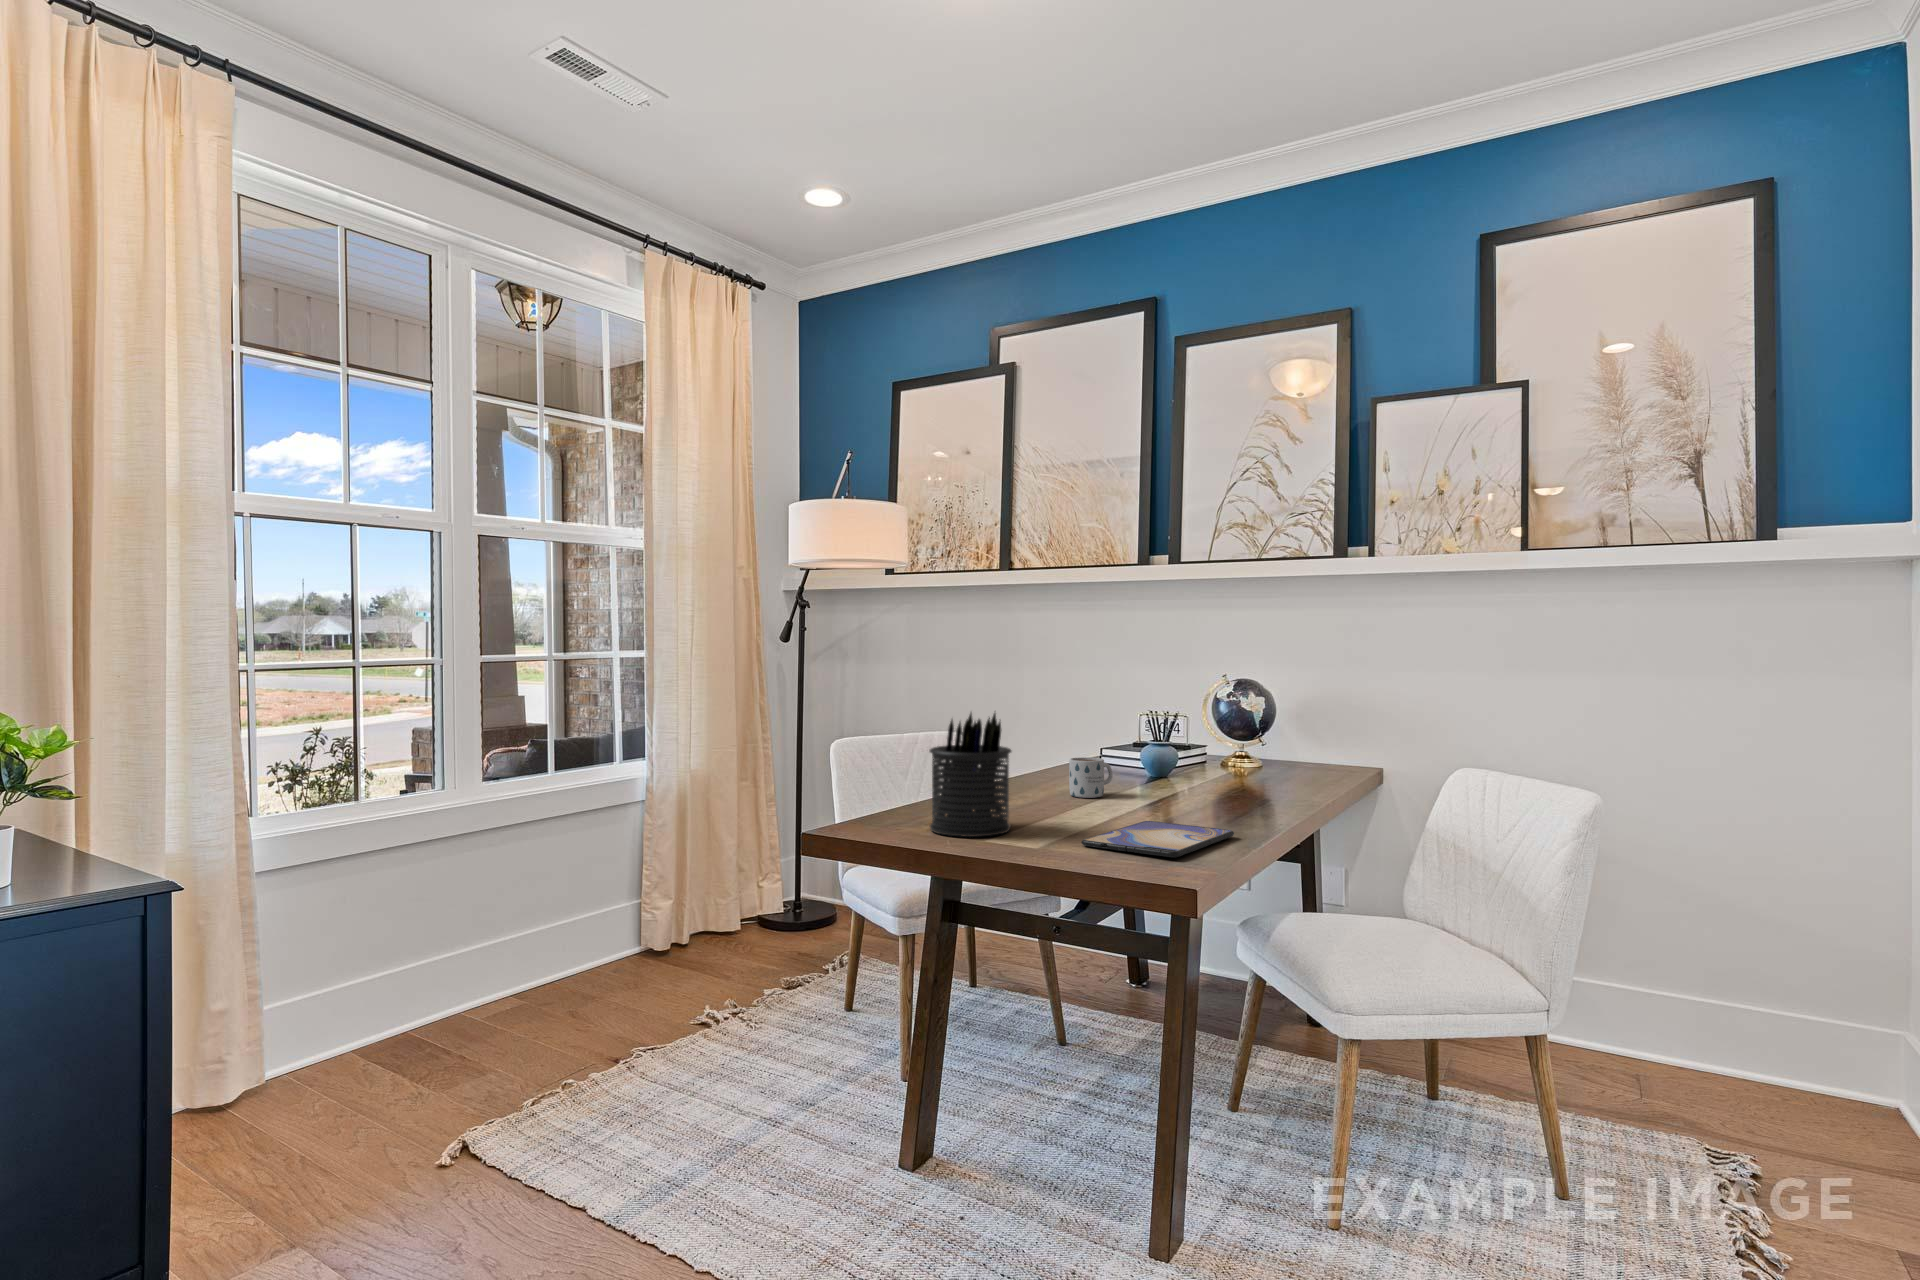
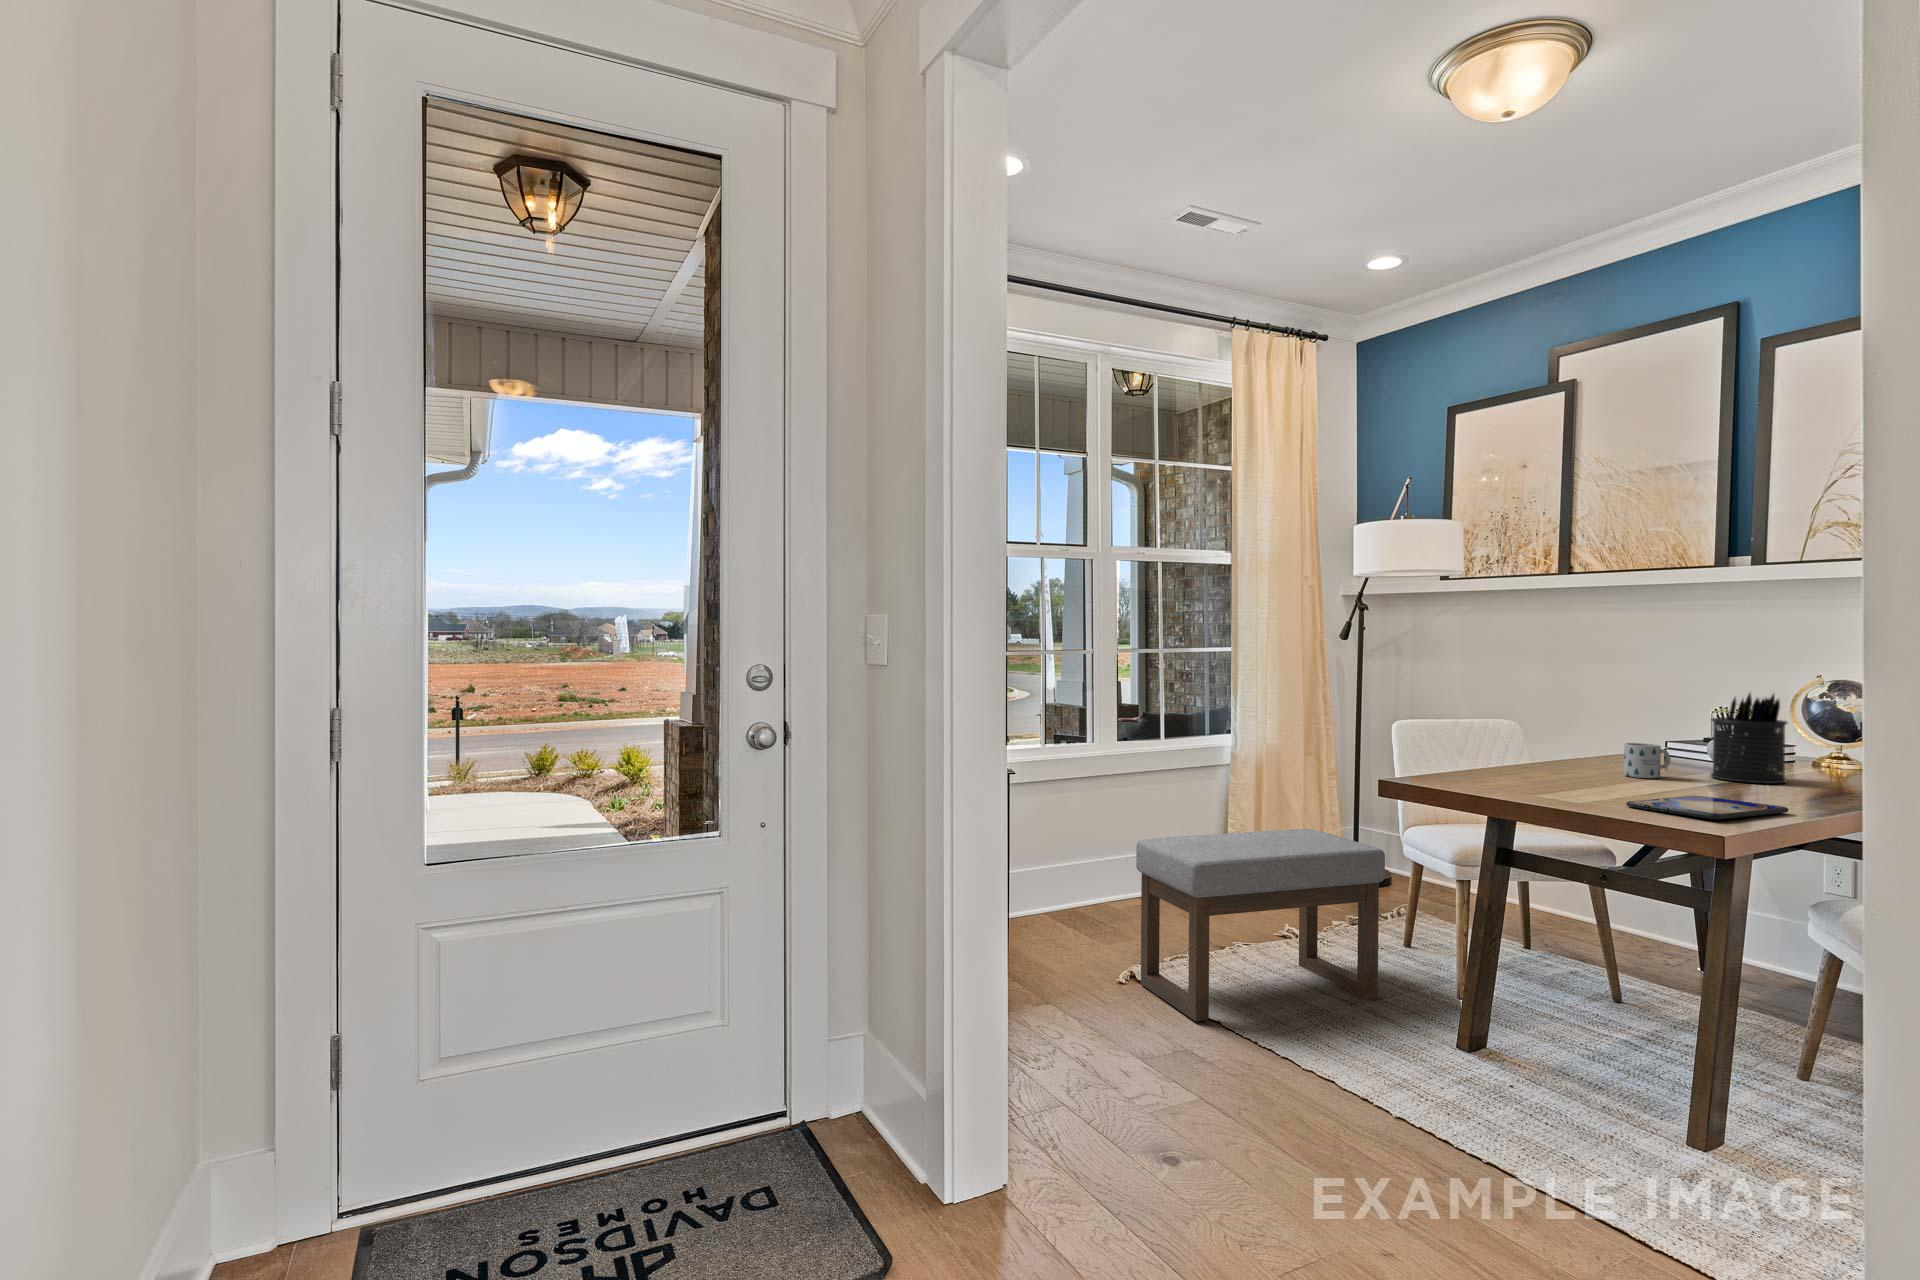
pen holder: present [930,713,1011,837] -> present [1711,694,1787,783]
ottoman: none [472,887,816,1209] -> present [1136,829,1385,1021]

